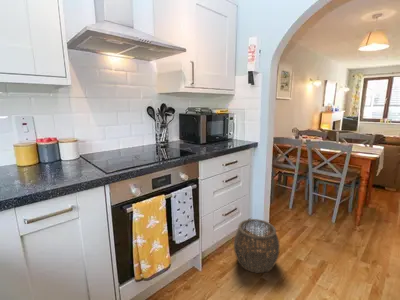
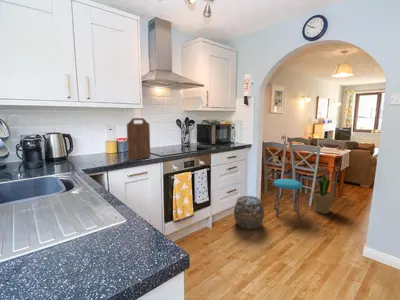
cutting board: none [23,103,84,186] -> present [127,118,150,160]
potted plant: none [340,184,379,238] -> present [312,175,336,213]
stool: none [287,190,331,248] -> present [274,179,302,218]

